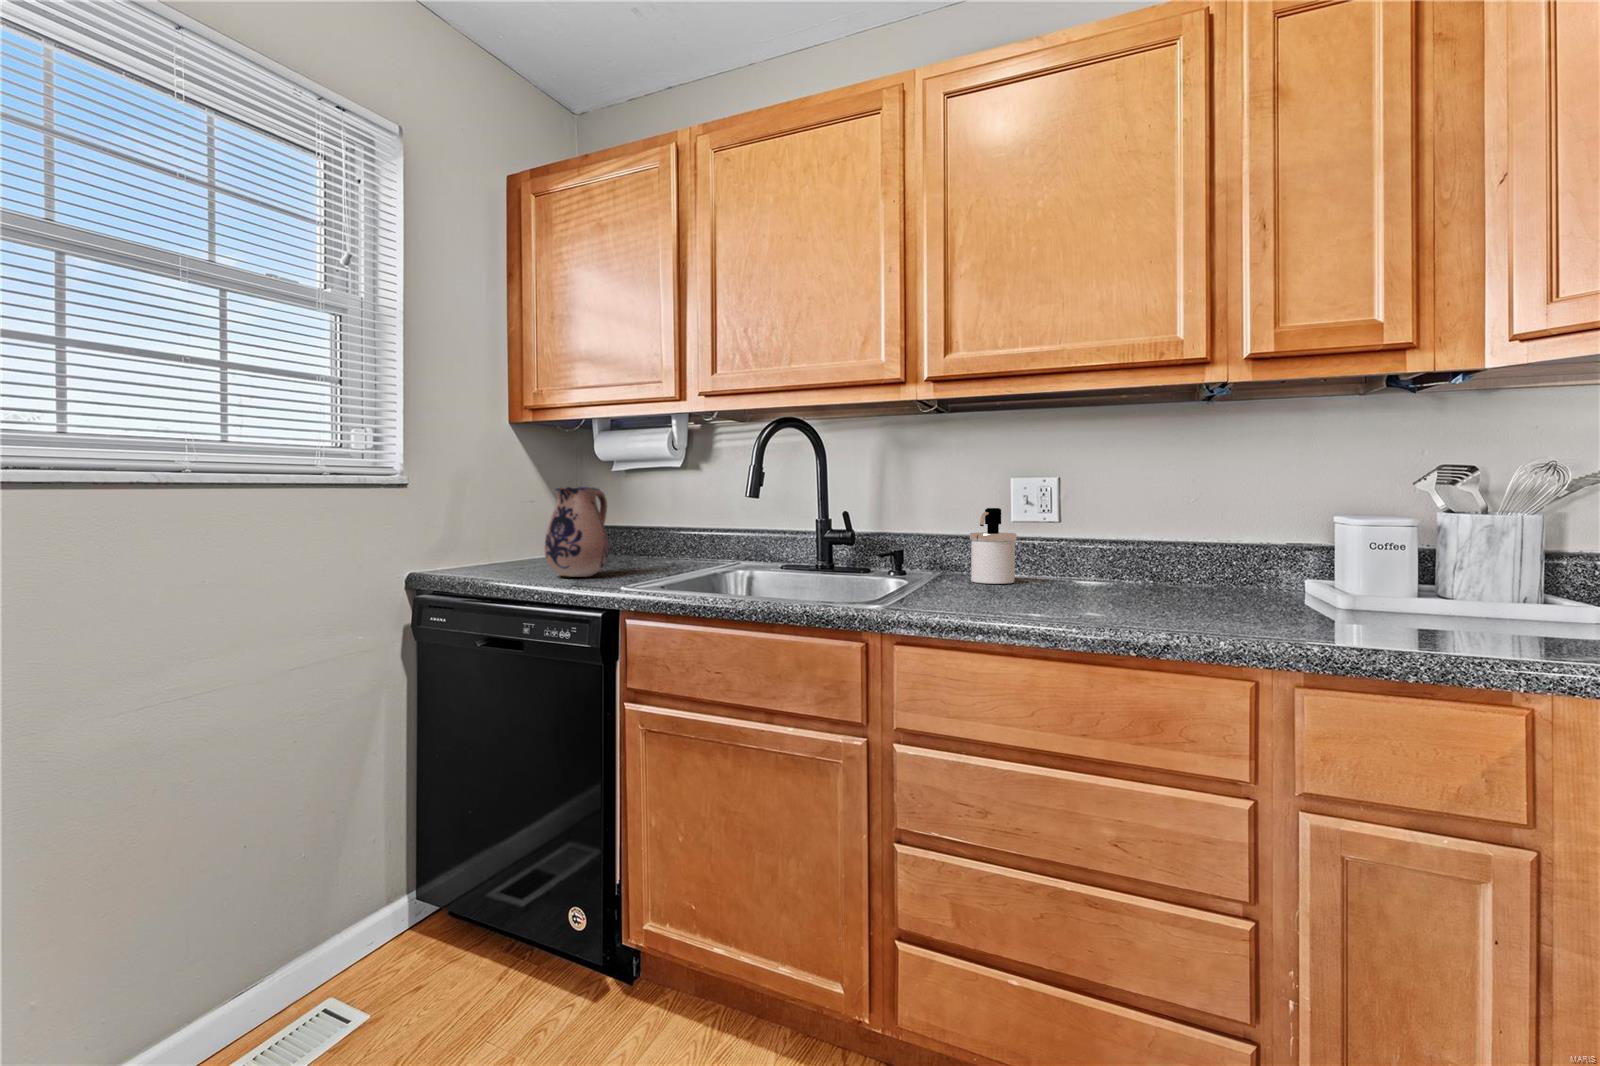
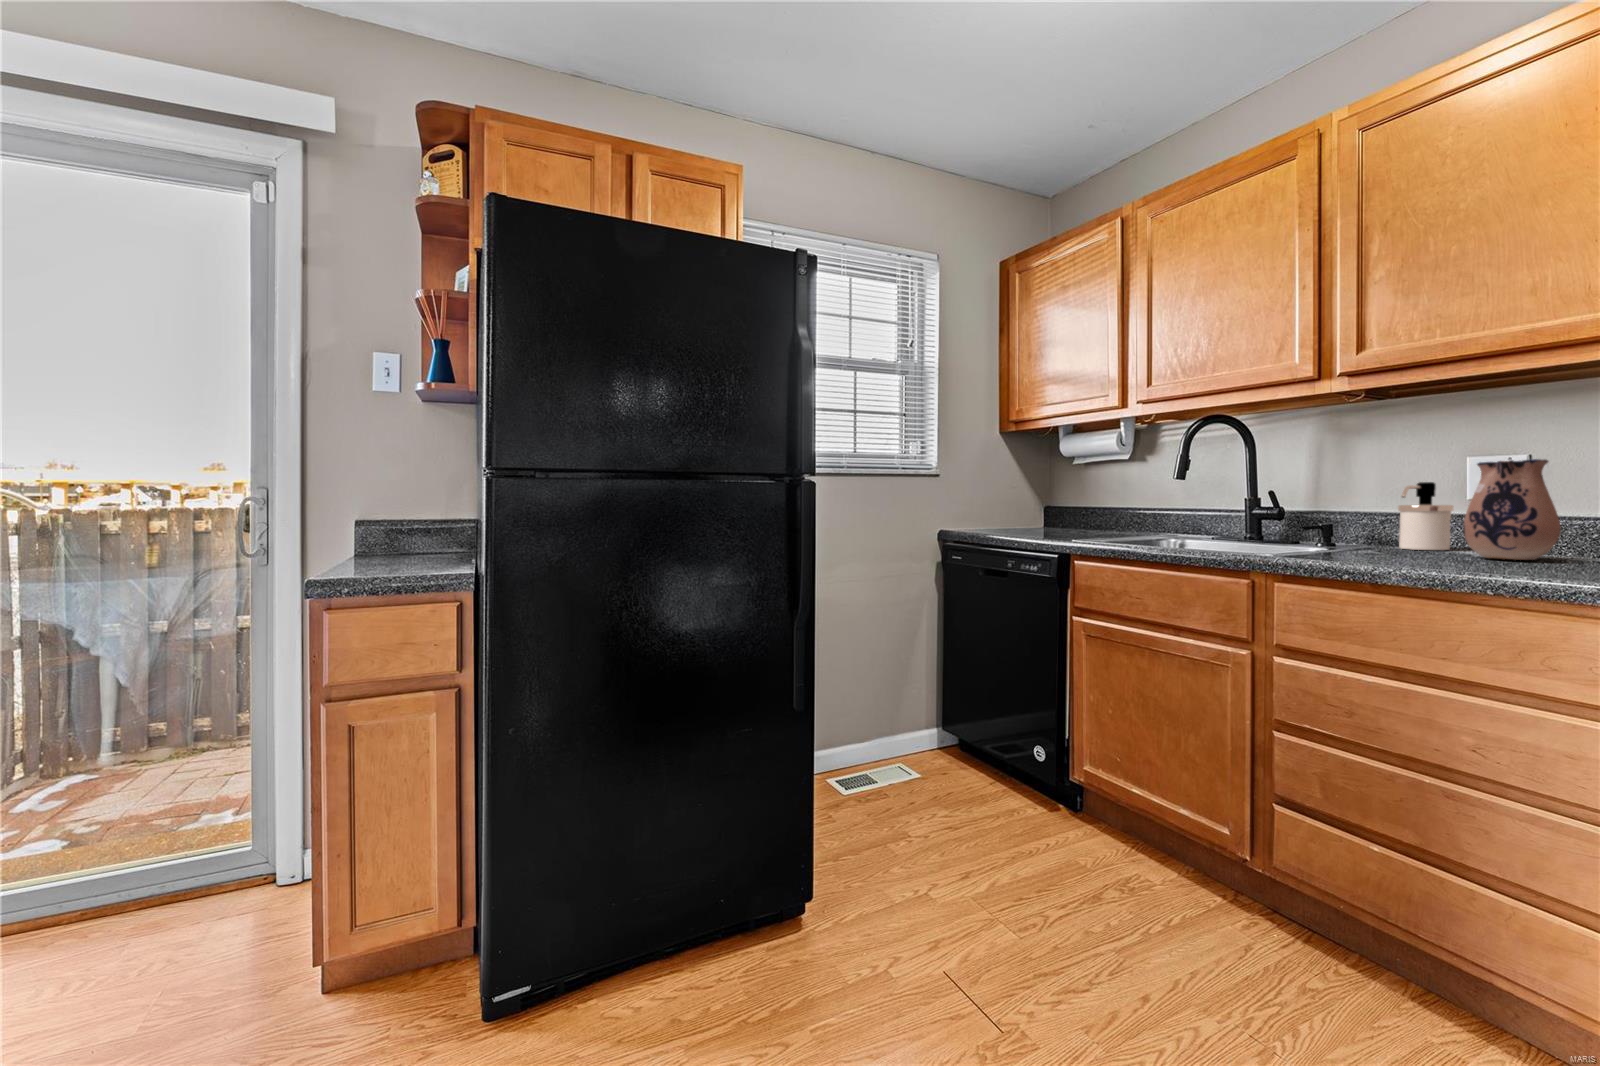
ceramic pitcher: present [545,487,609,577] -> present [1463,459,1561,560]

